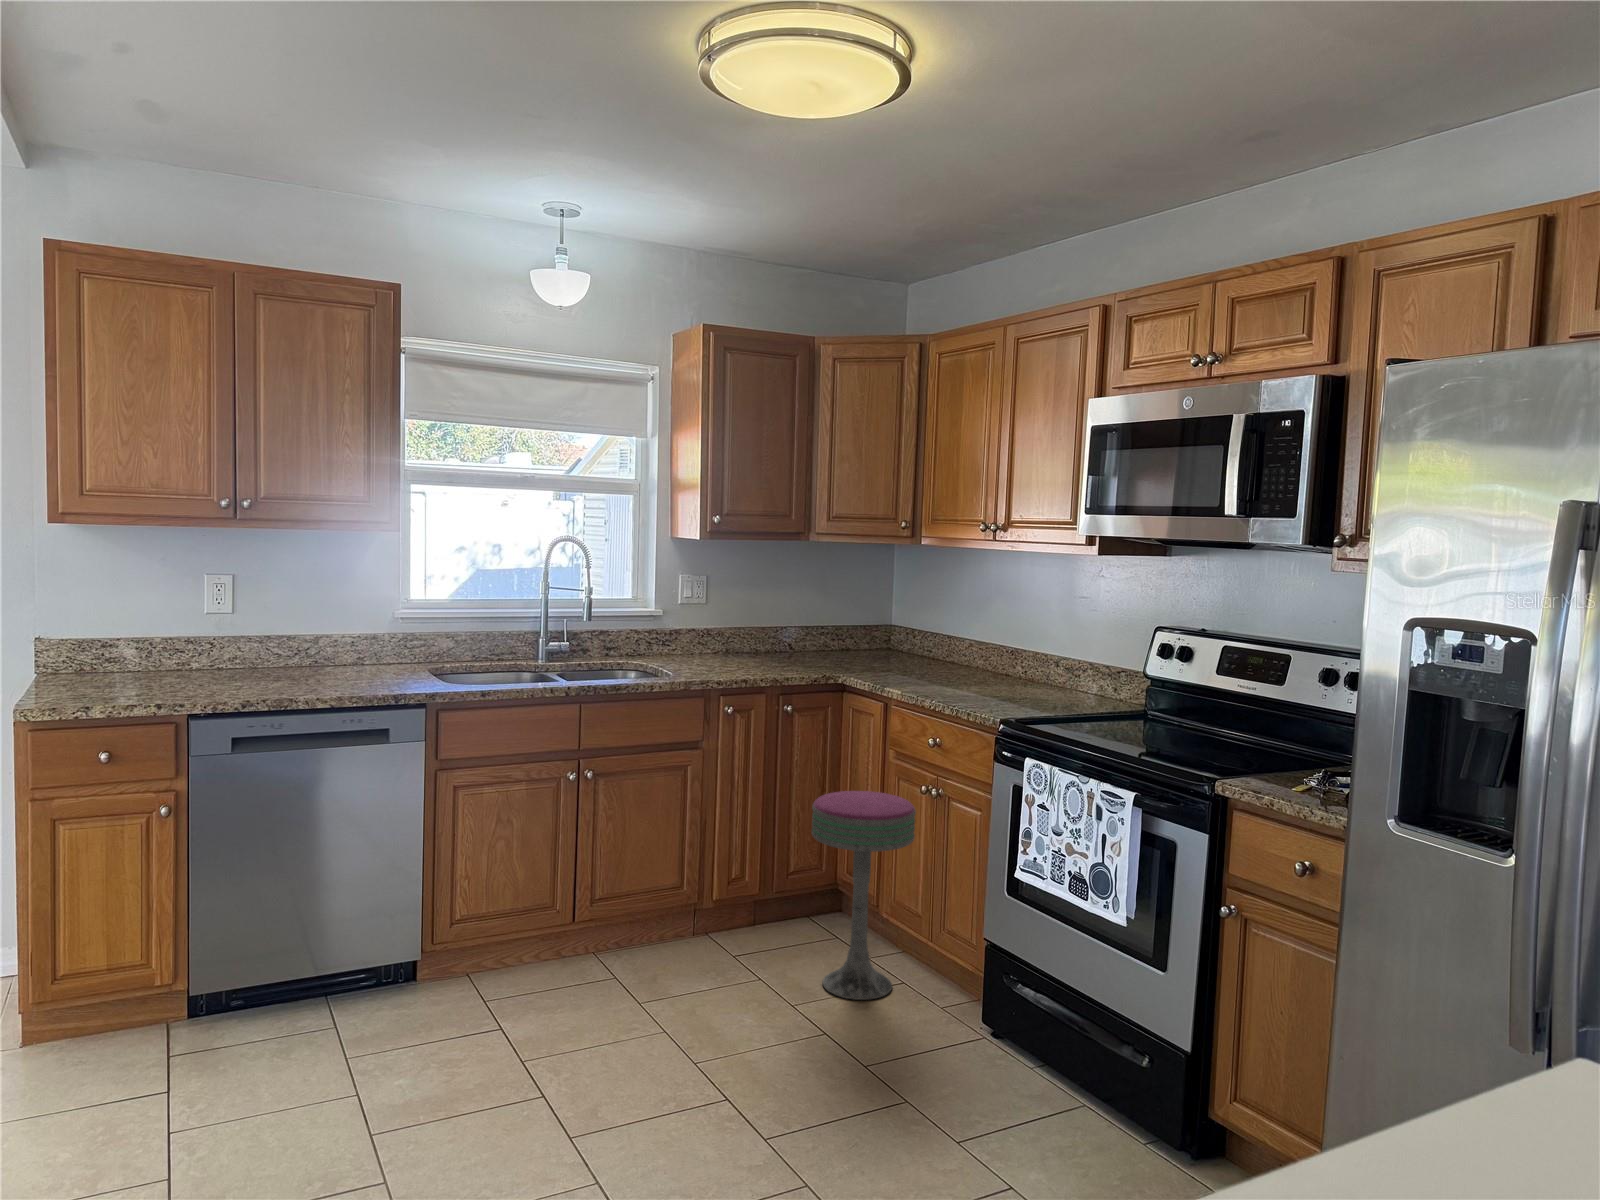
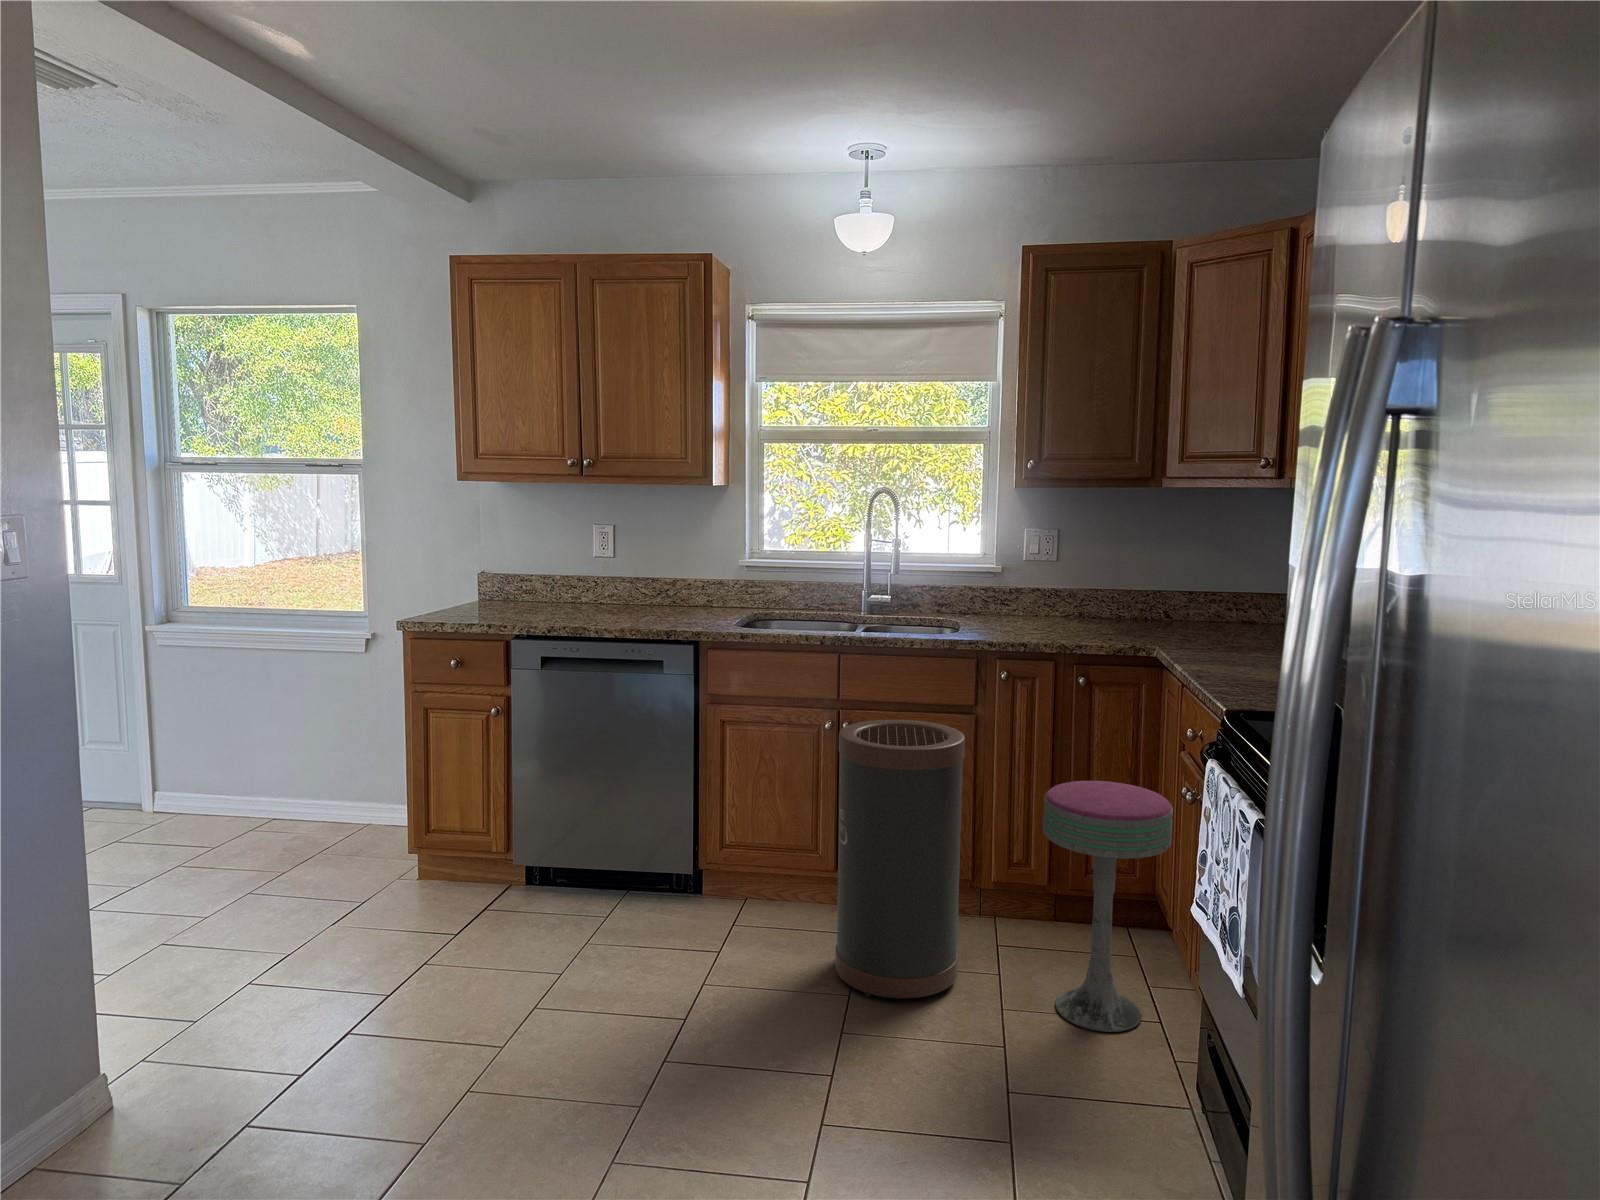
trash can: none [626,760,748,1026] -> present [835,720,965,998]

